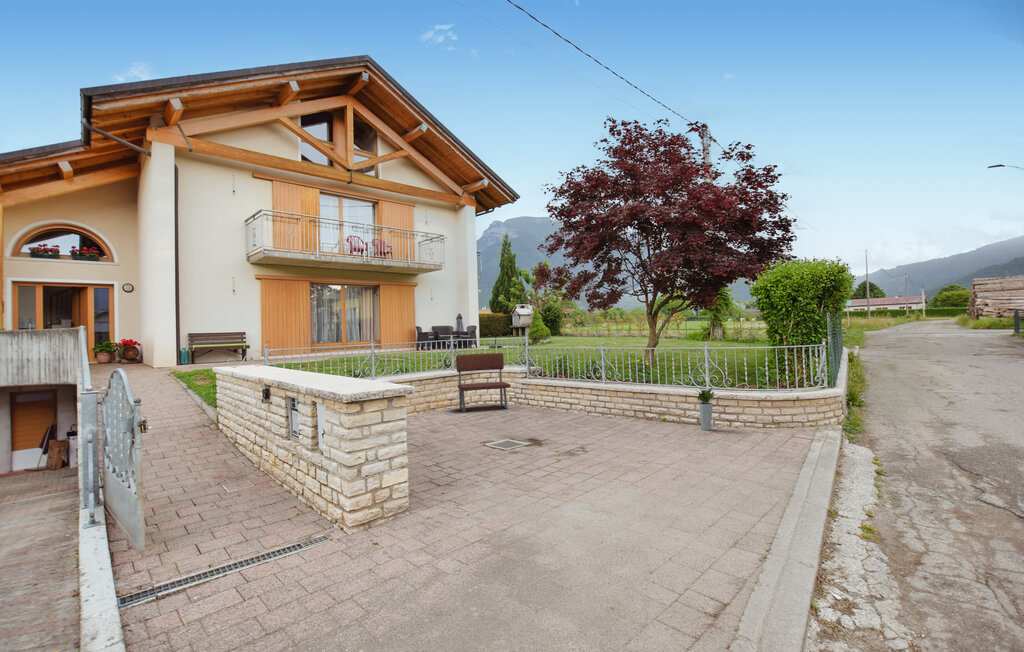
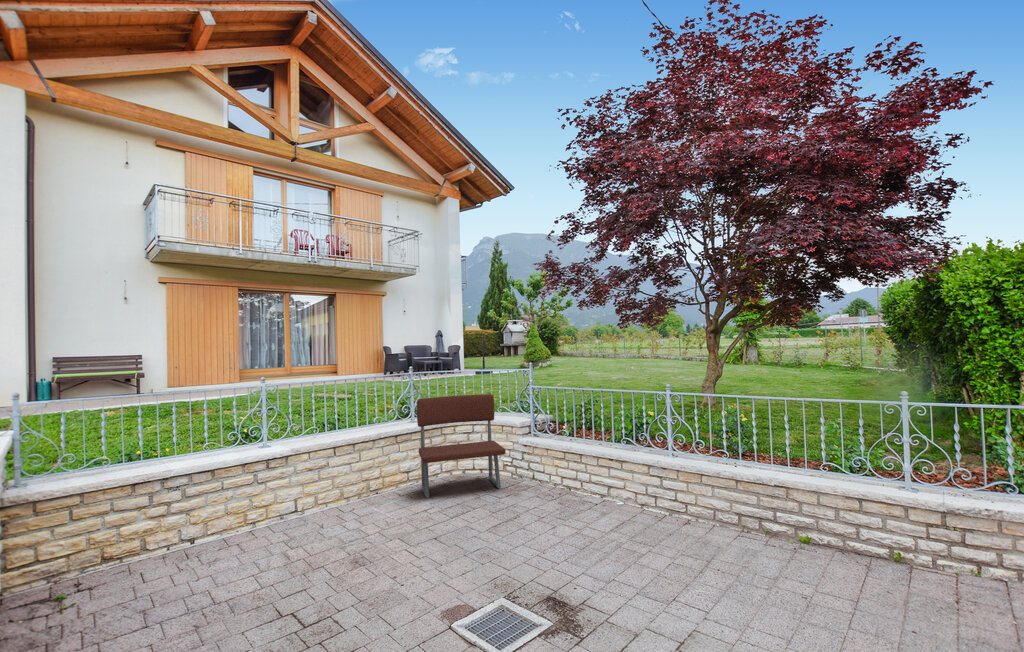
planter: present [697,388,714,430] -> none [887,489,942,583]

